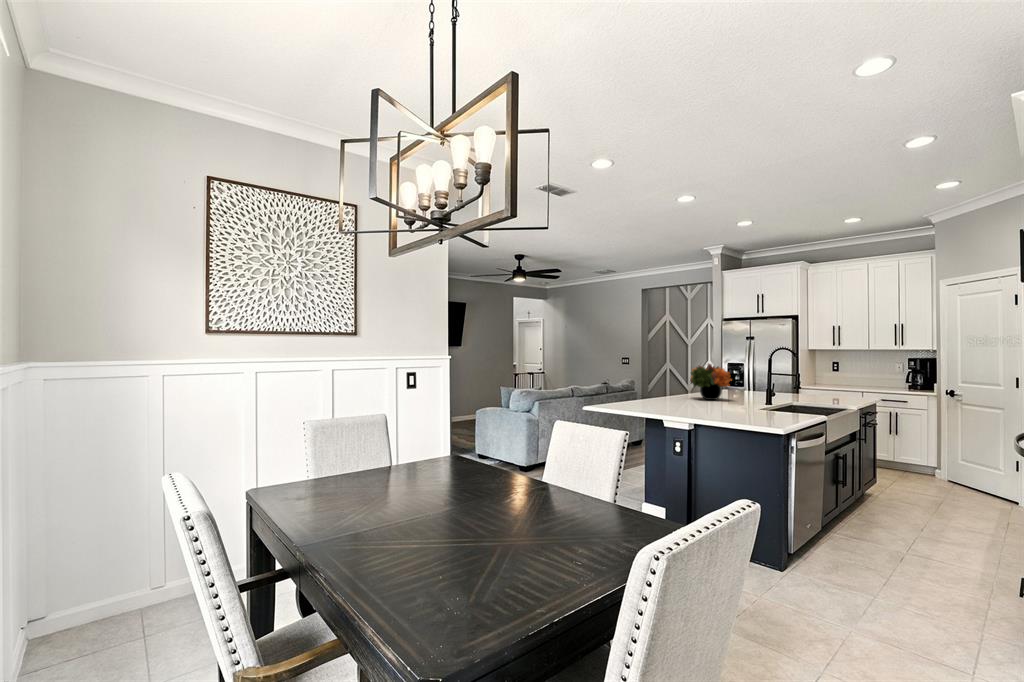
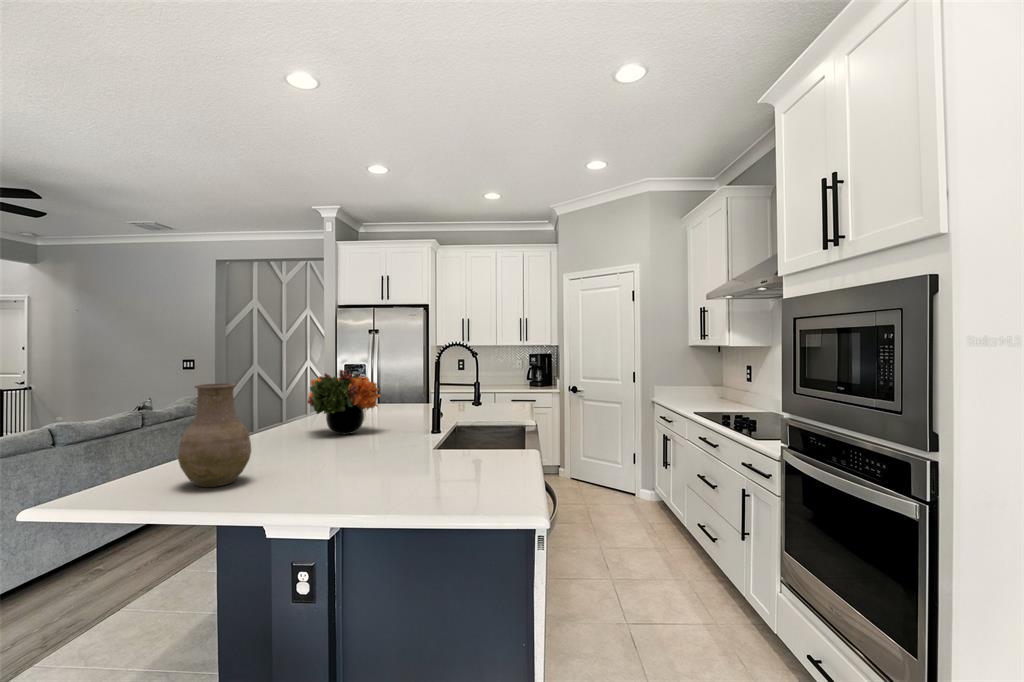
vase: none [633,366,660,407] -> present [178,383,251,487]

